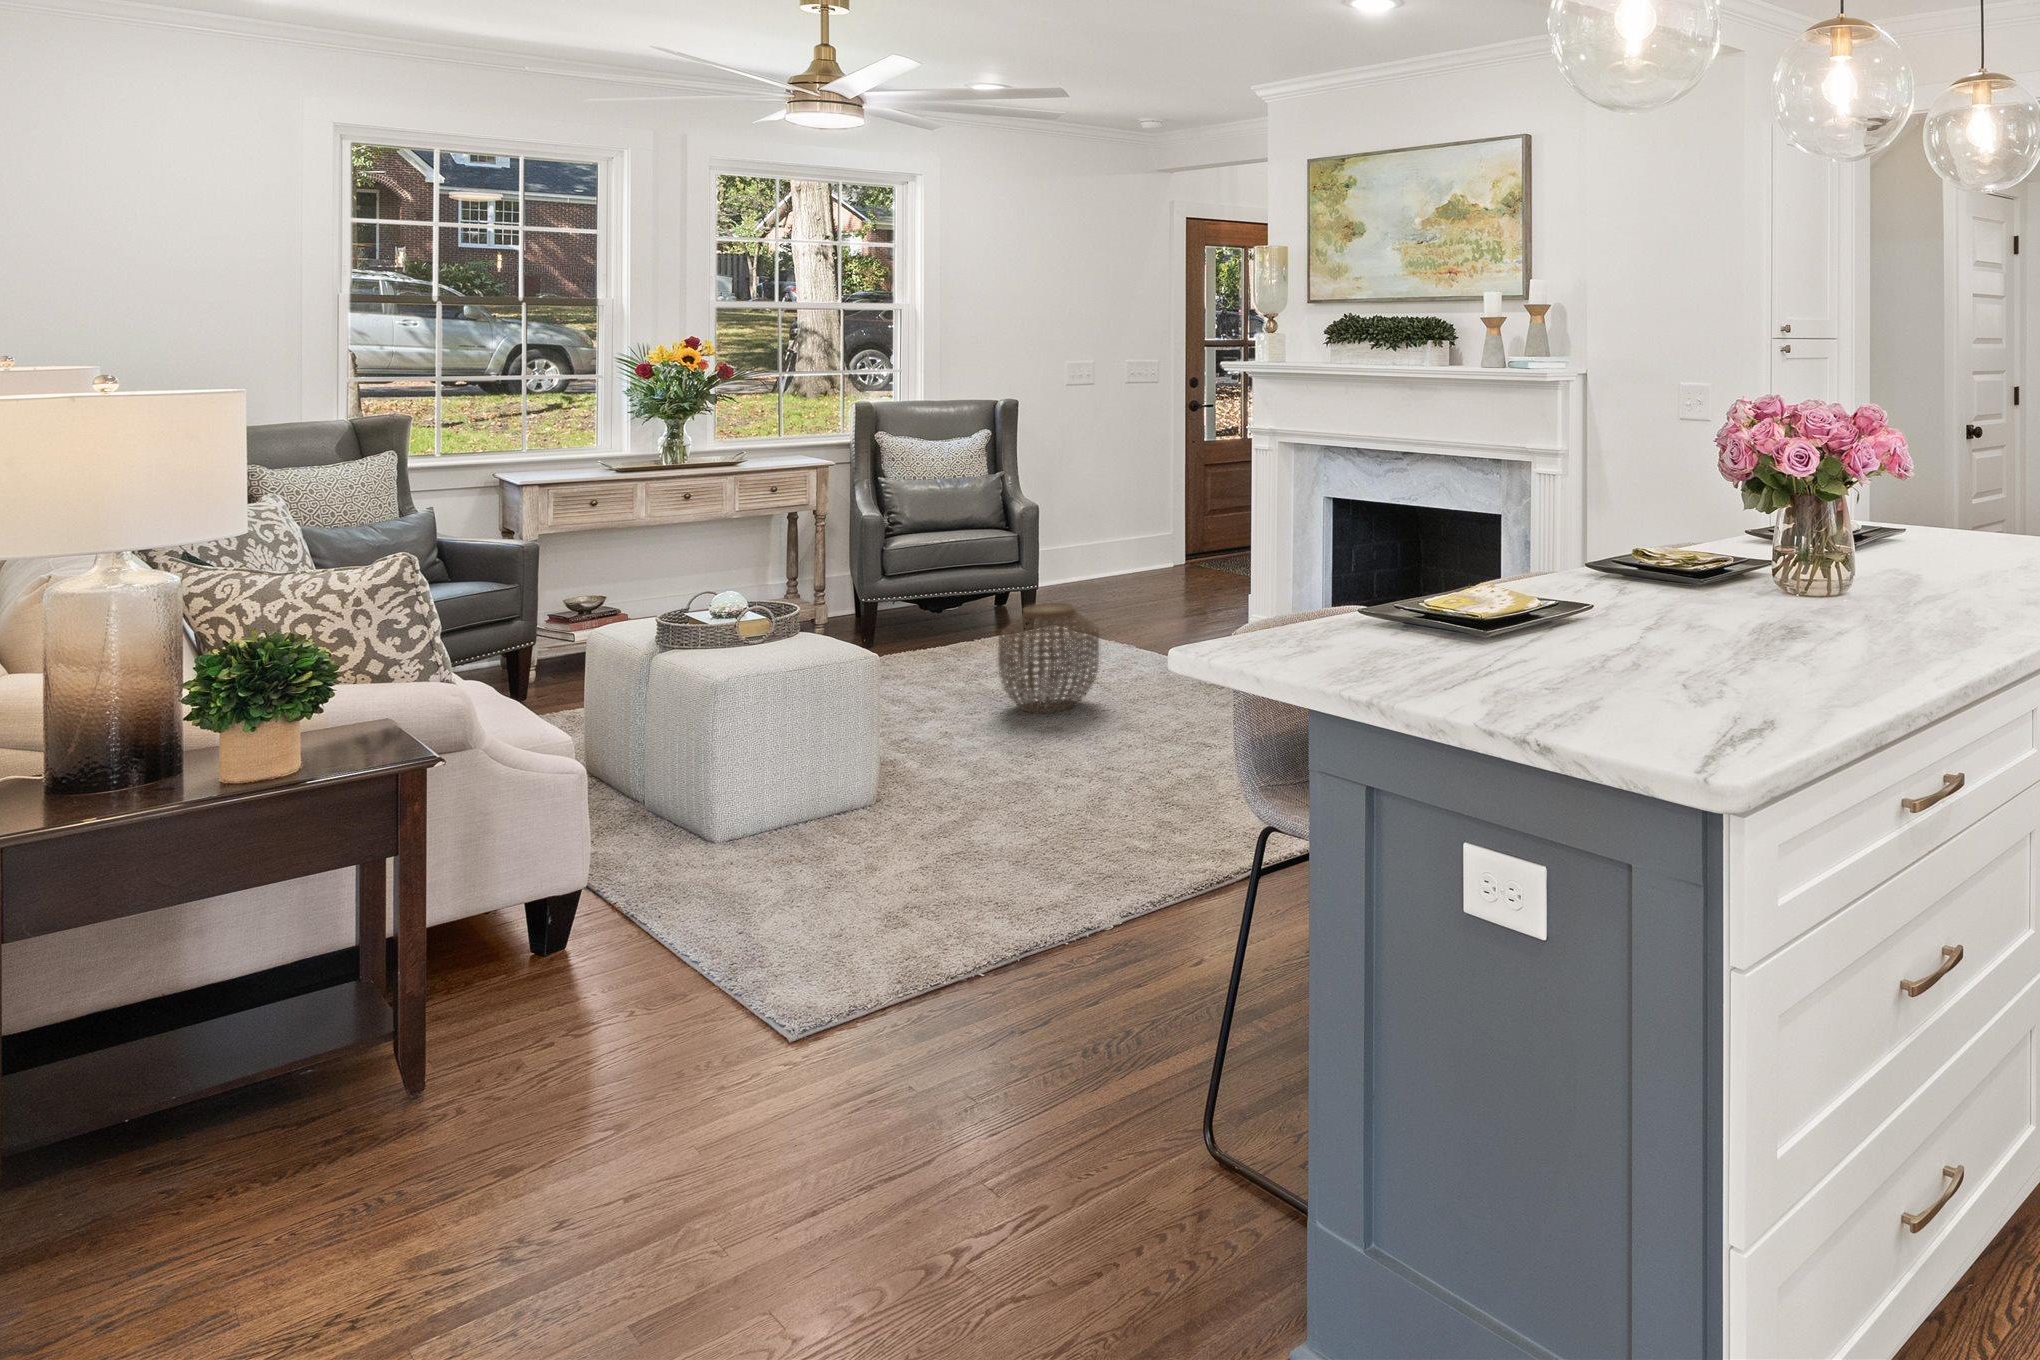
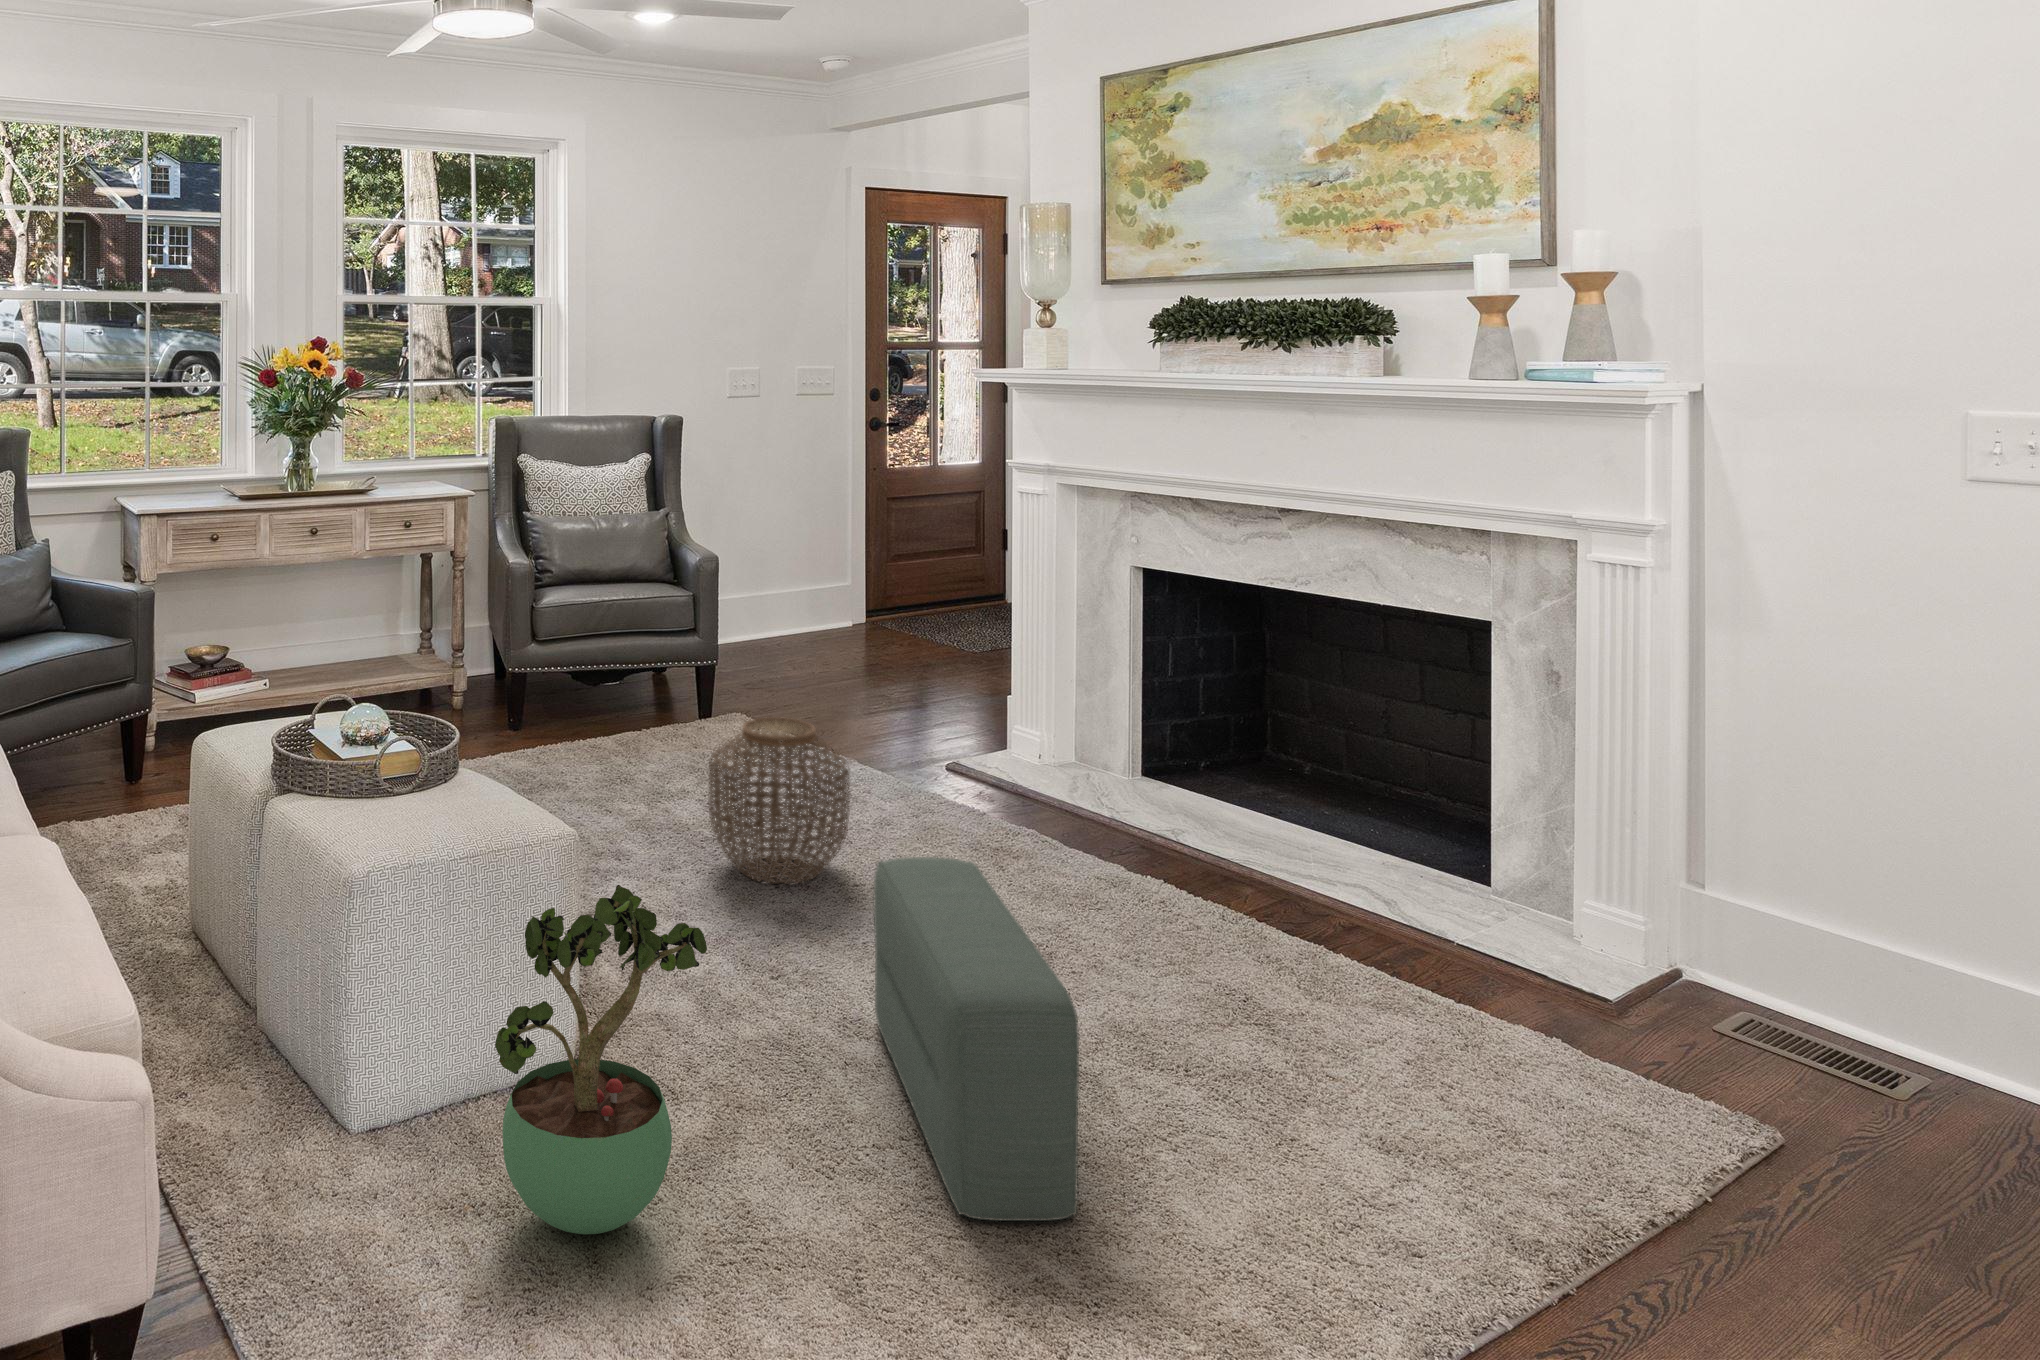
potted plant: none [812,659,949,861] -> present [495,885,707,1234]
pouf: none [1084,662,1168,833] -> present [874,857,1079,1221]

